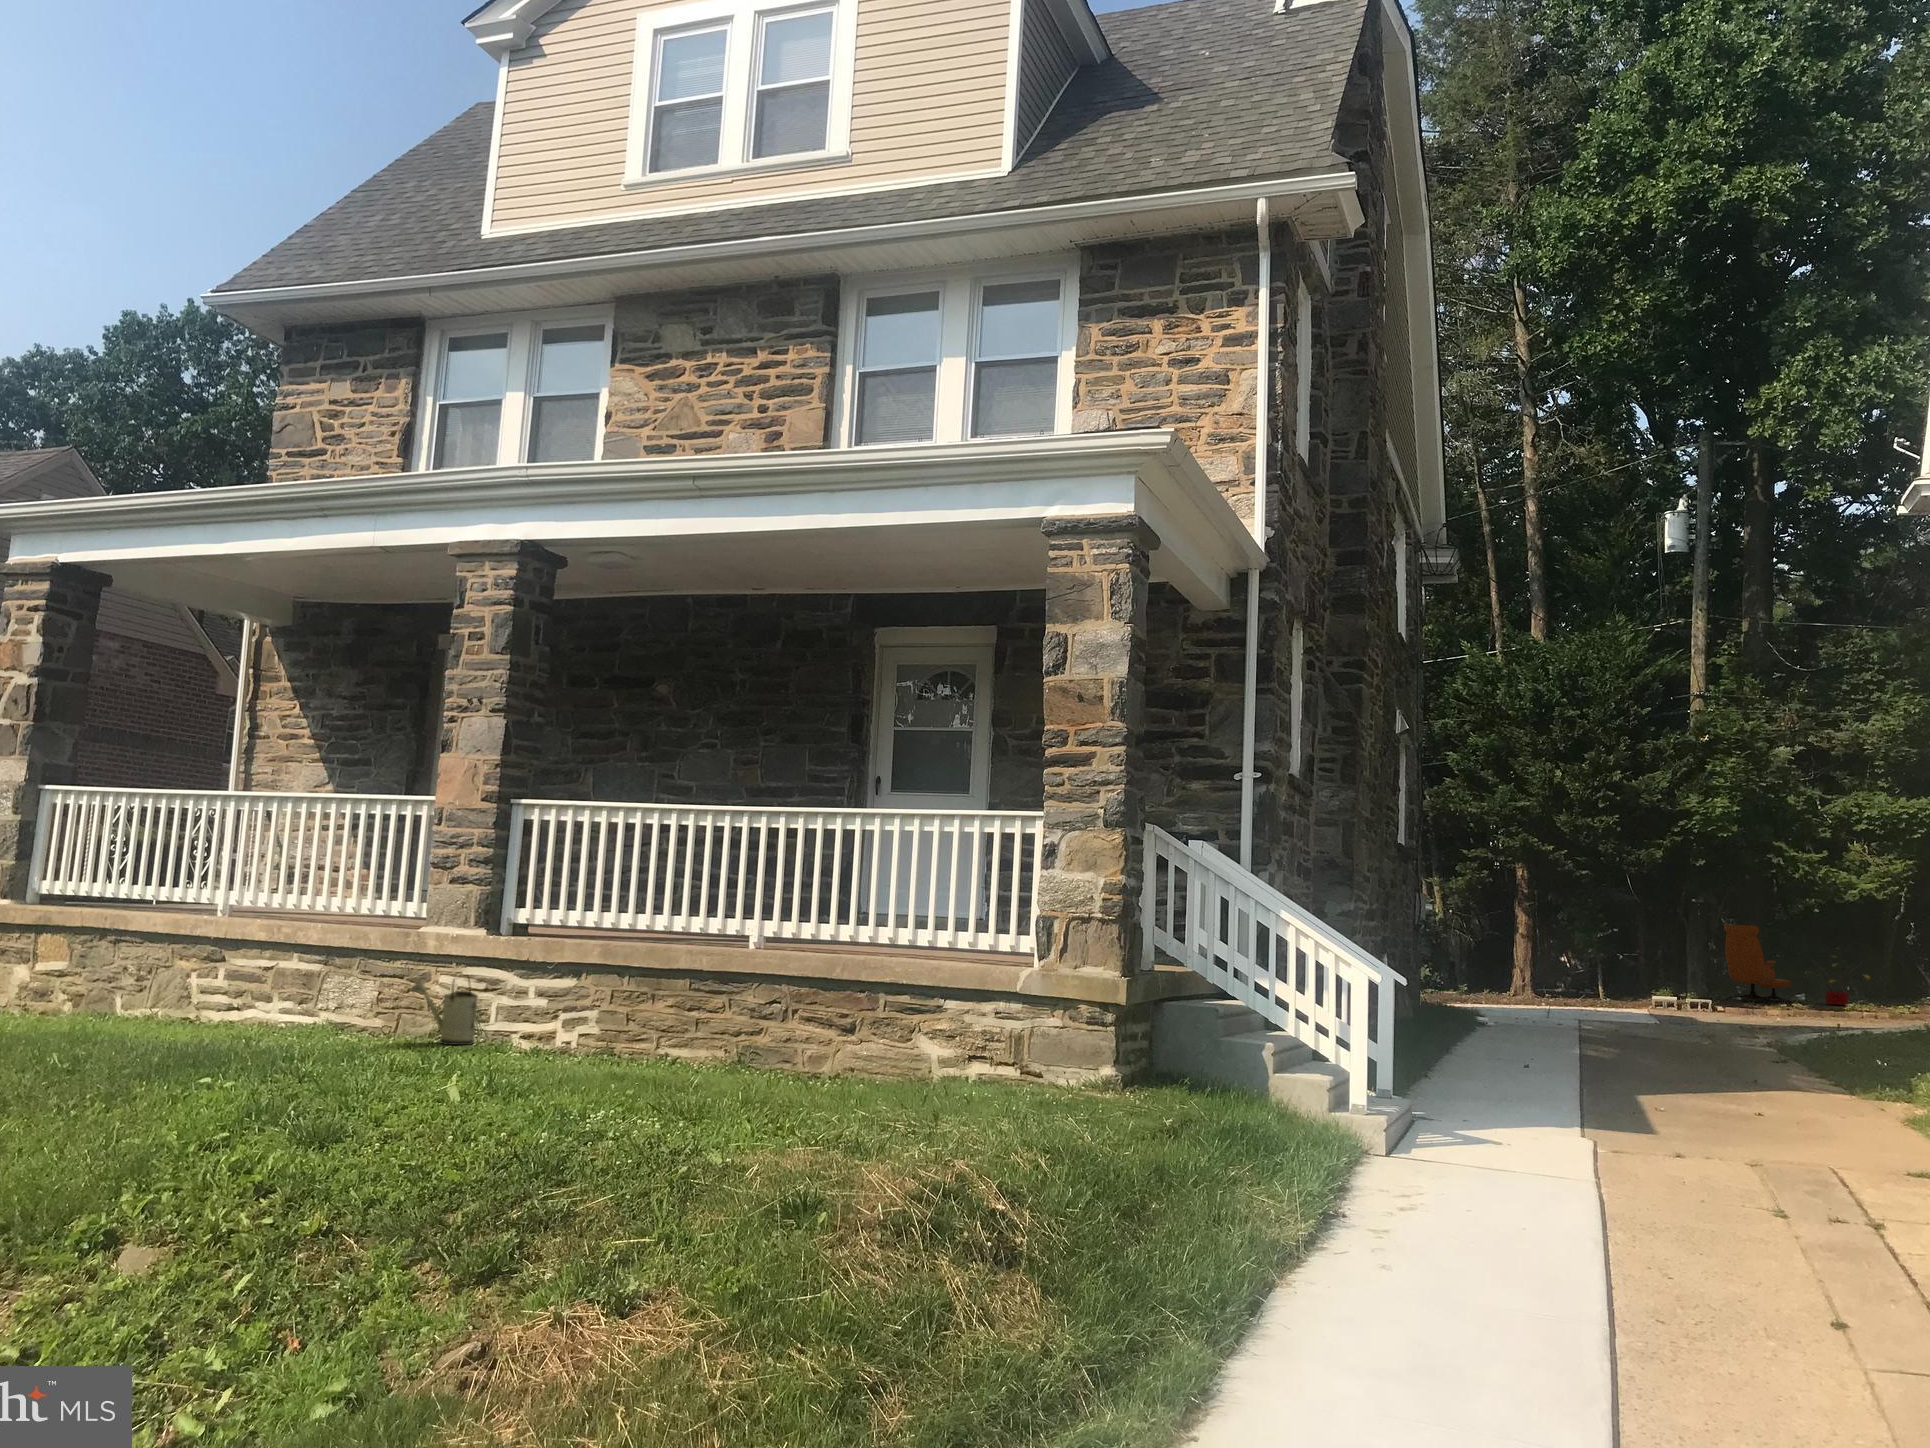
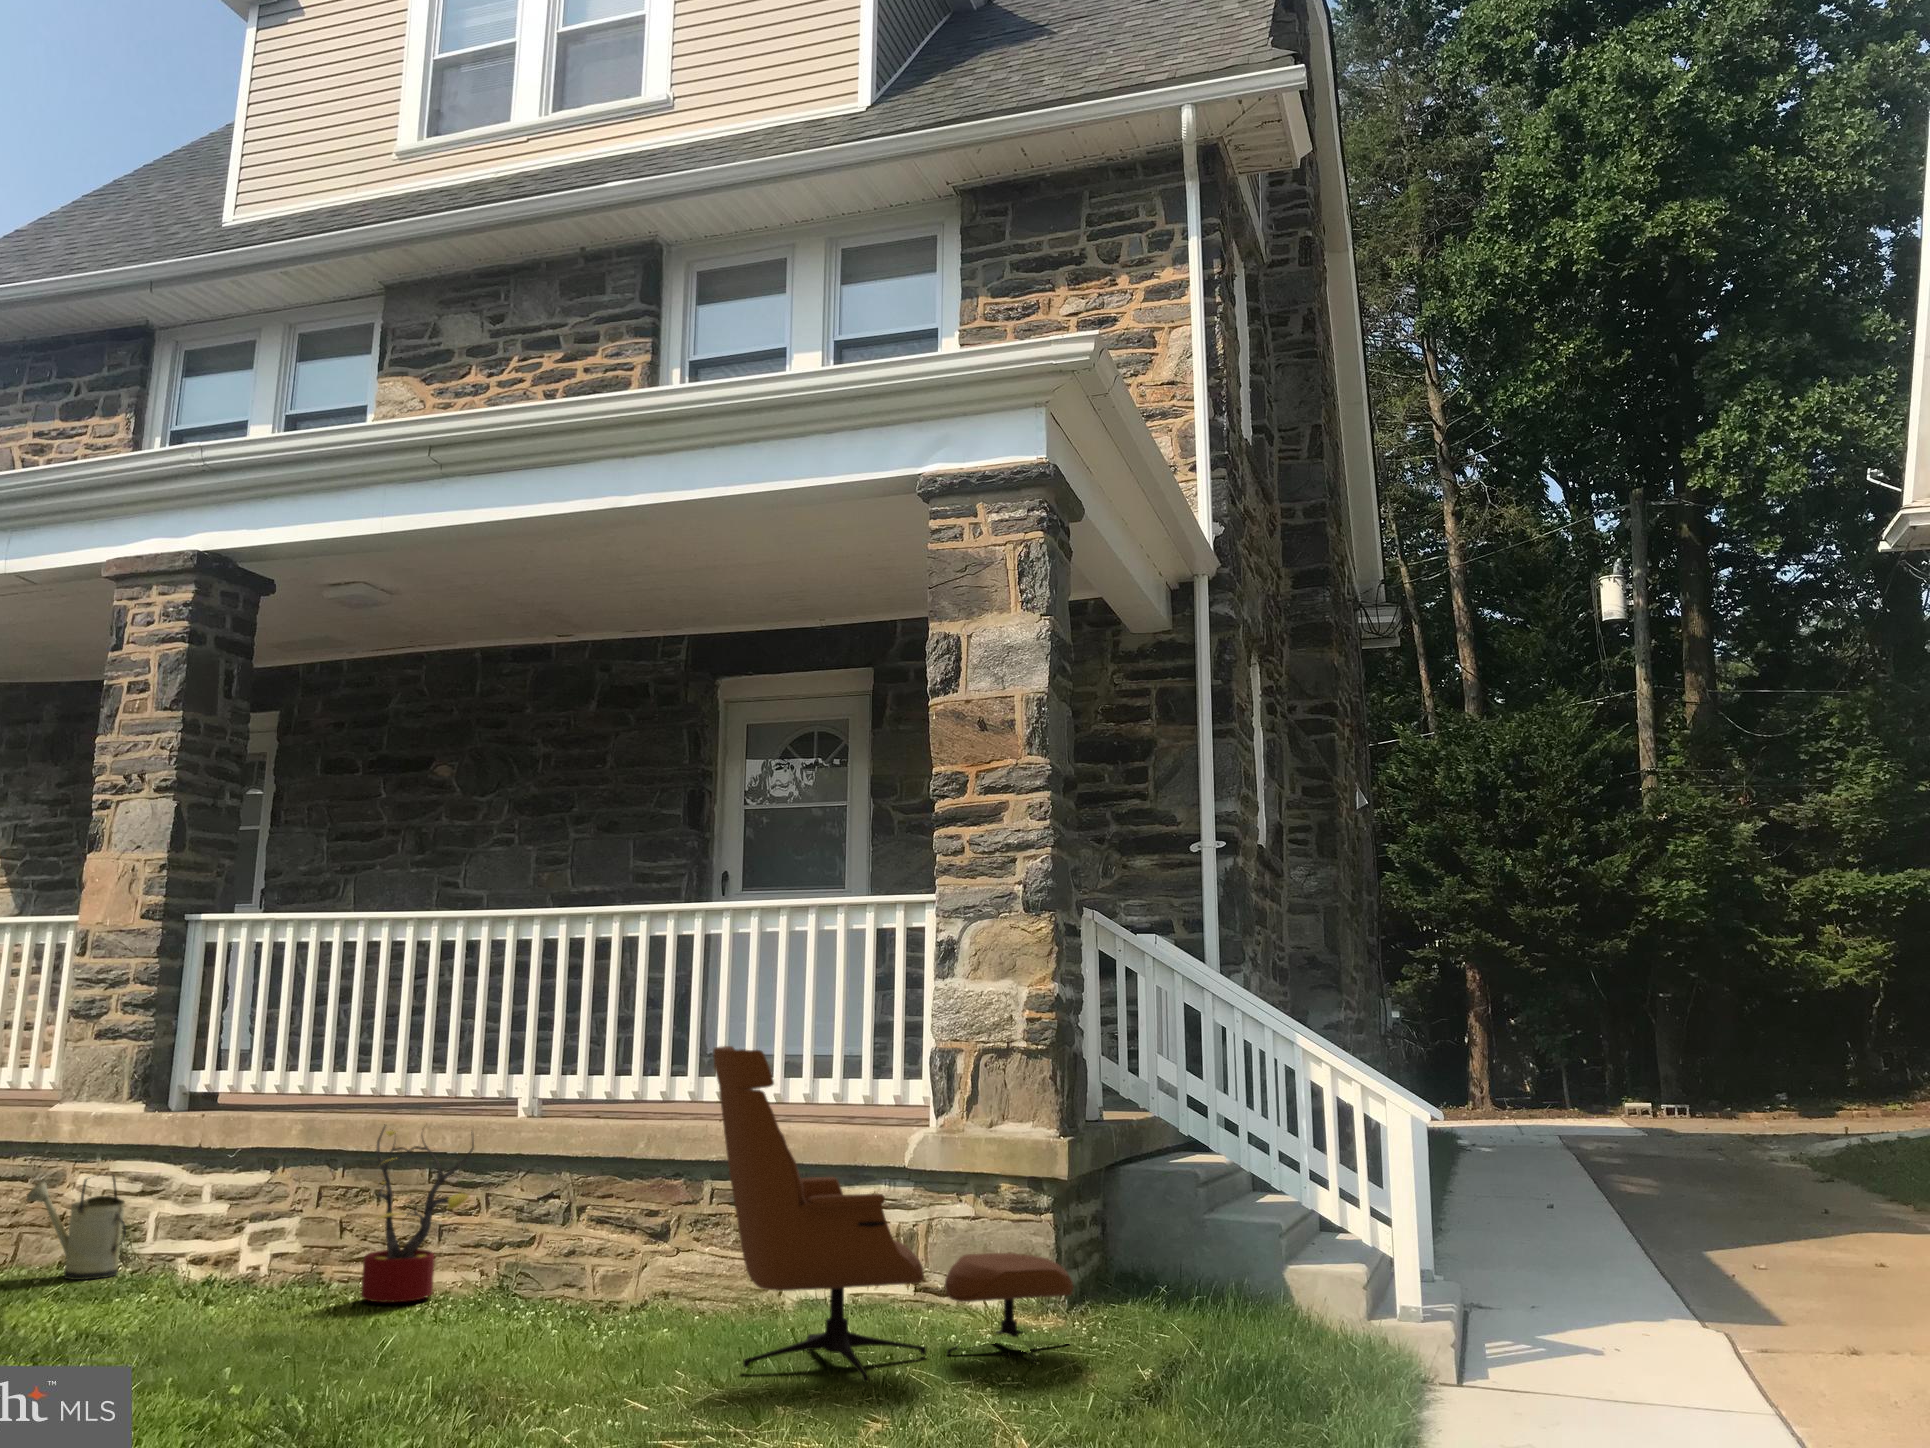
lounge chair: present [1724,924,1791,1003] -> present [713,1046,1074,1382]
decorative plant: present [1813,960,1869,1005] -> present [361,1124,474,1302]

